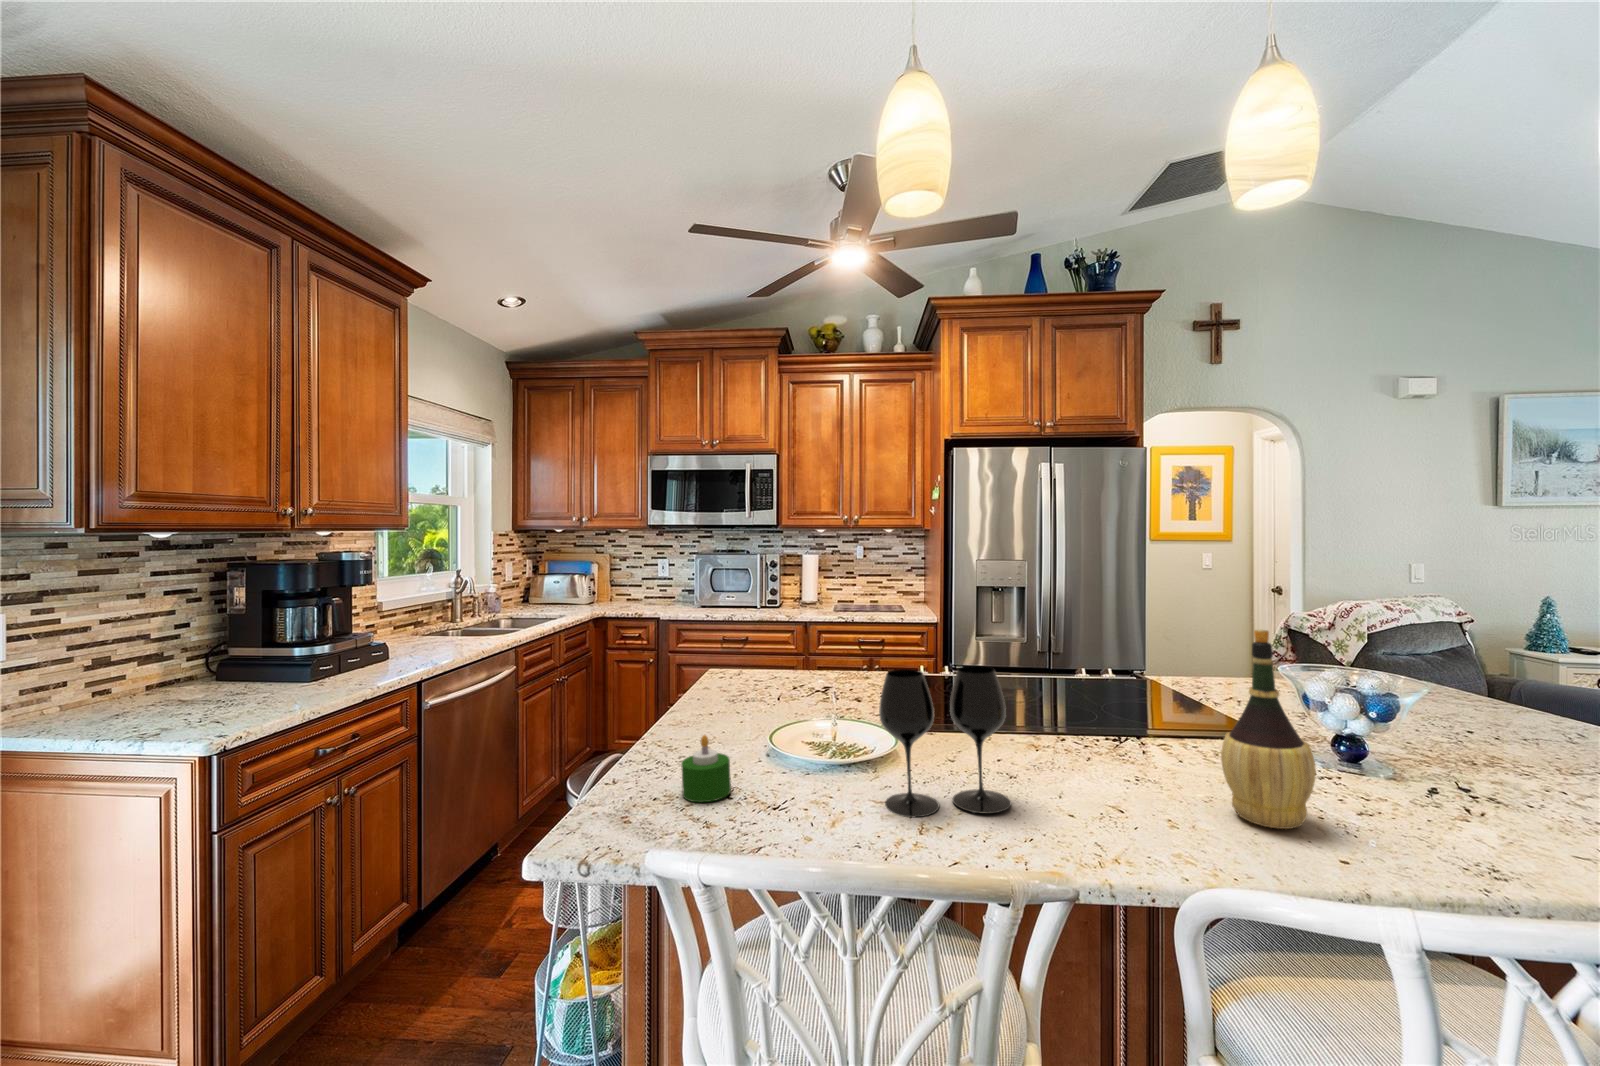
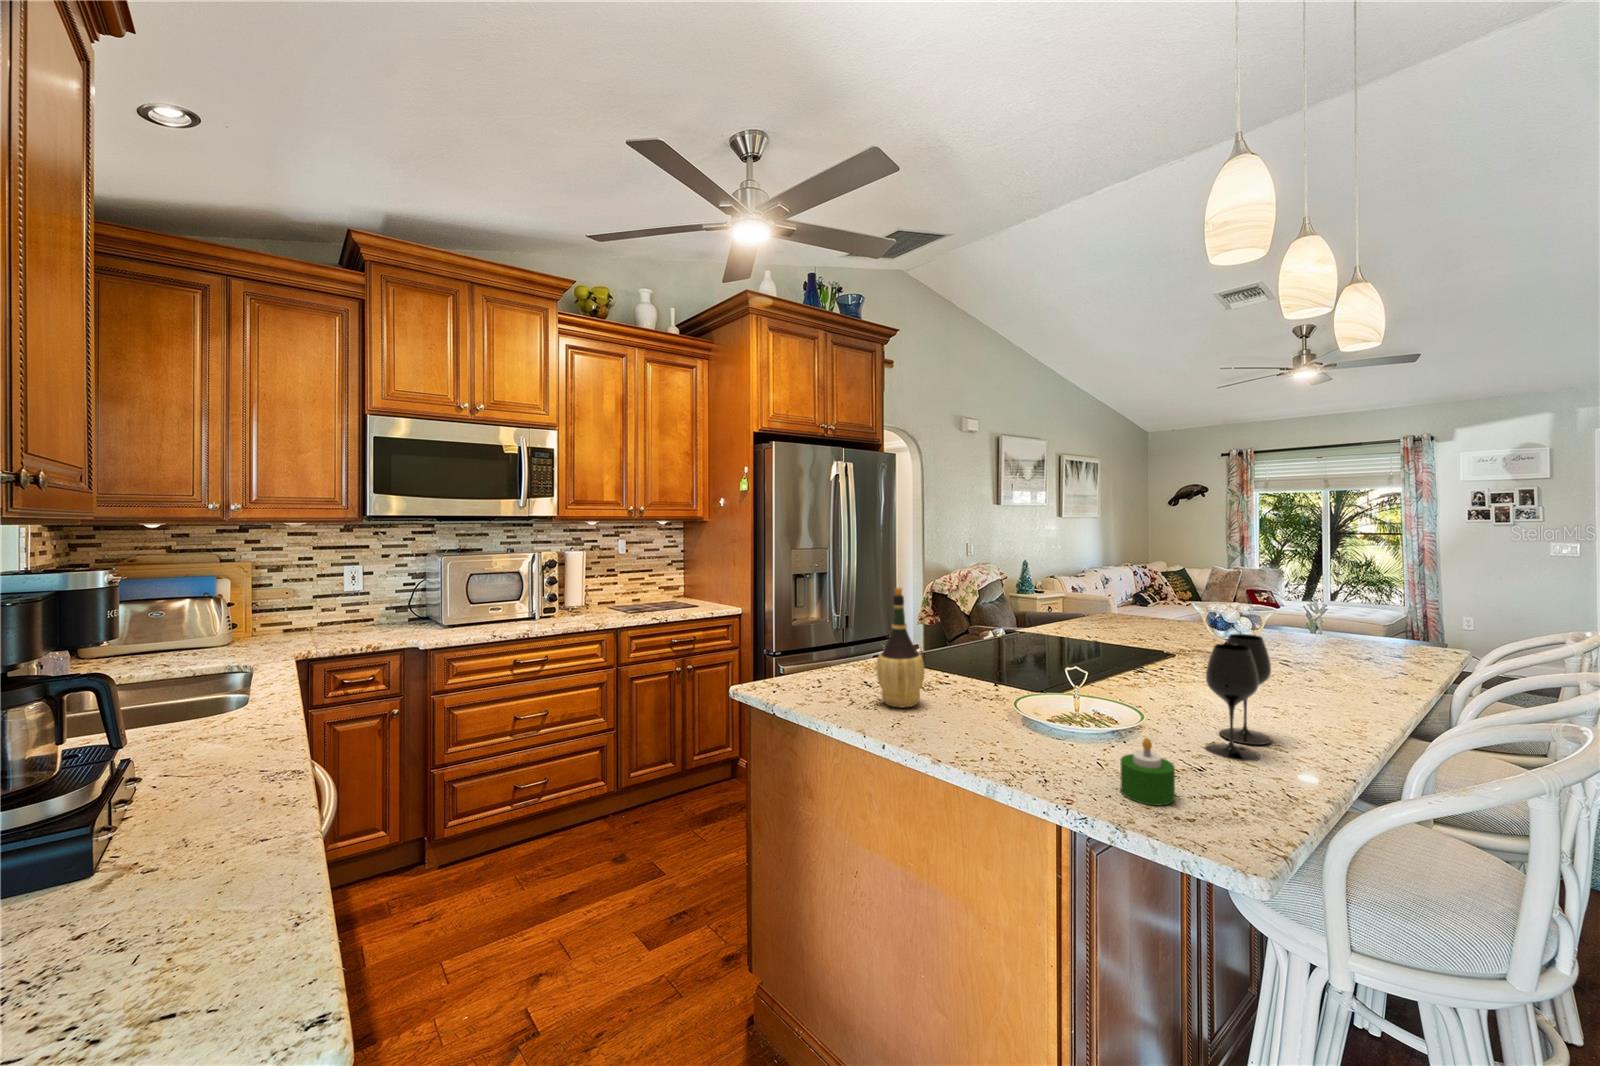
wine bottle: present [1221,630,1316,829] -> present [876,588,924,707]

